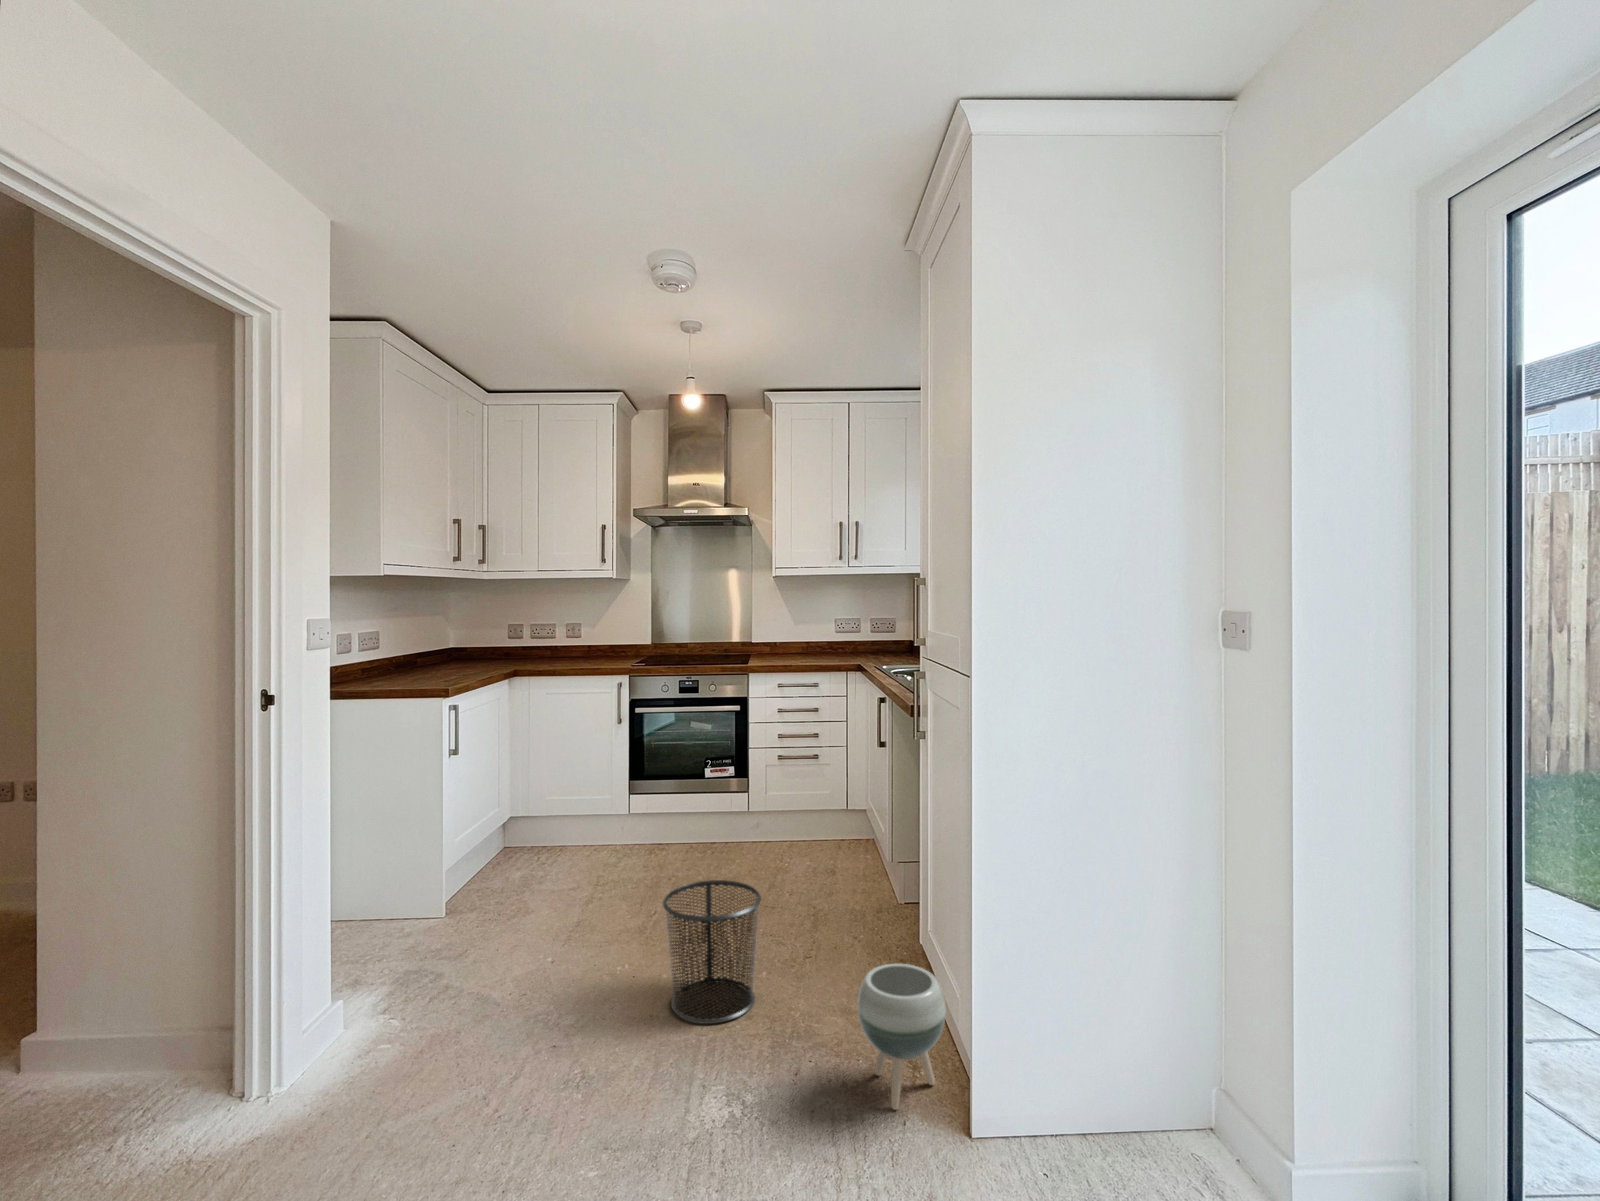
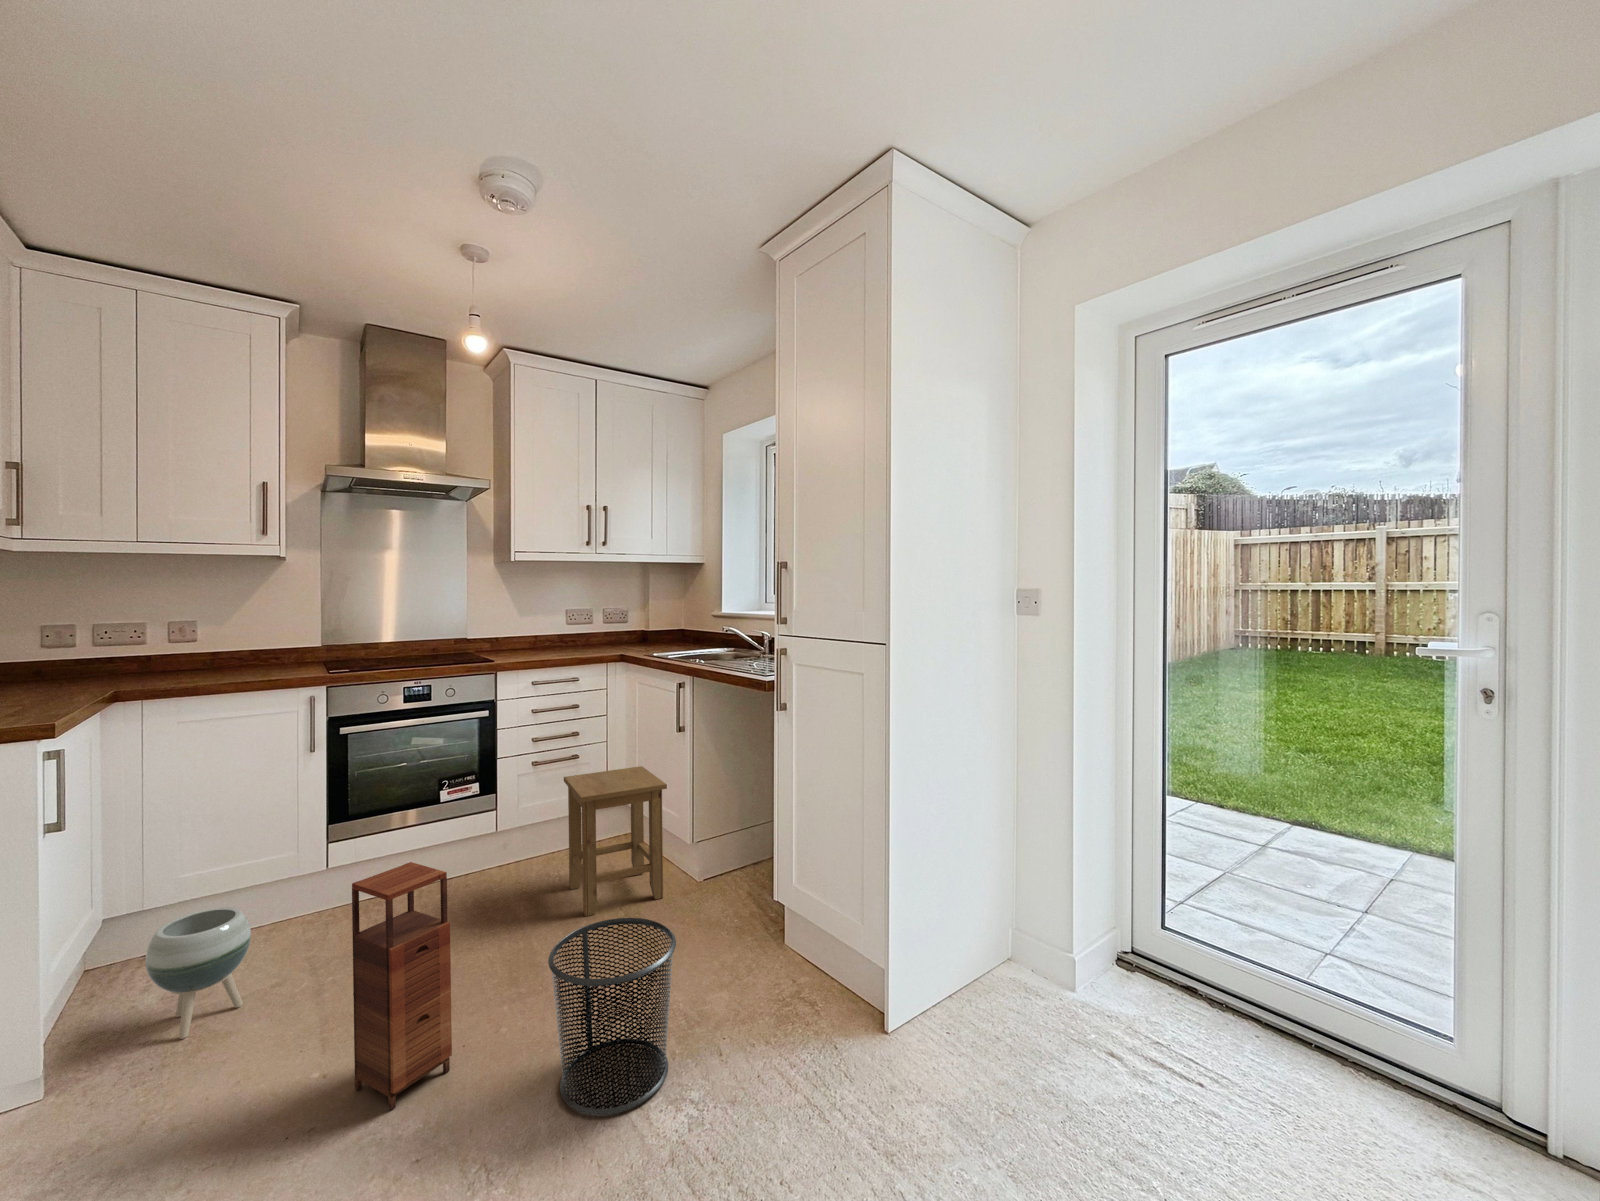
stool: none [776,770,855,894] -> present [564,766,667,916]
storage cabinet: none [570,807,625,973] -> present [352,862,452,1110]
planter: present [858,964,946,1110] -> present [146,907,251,1039]

